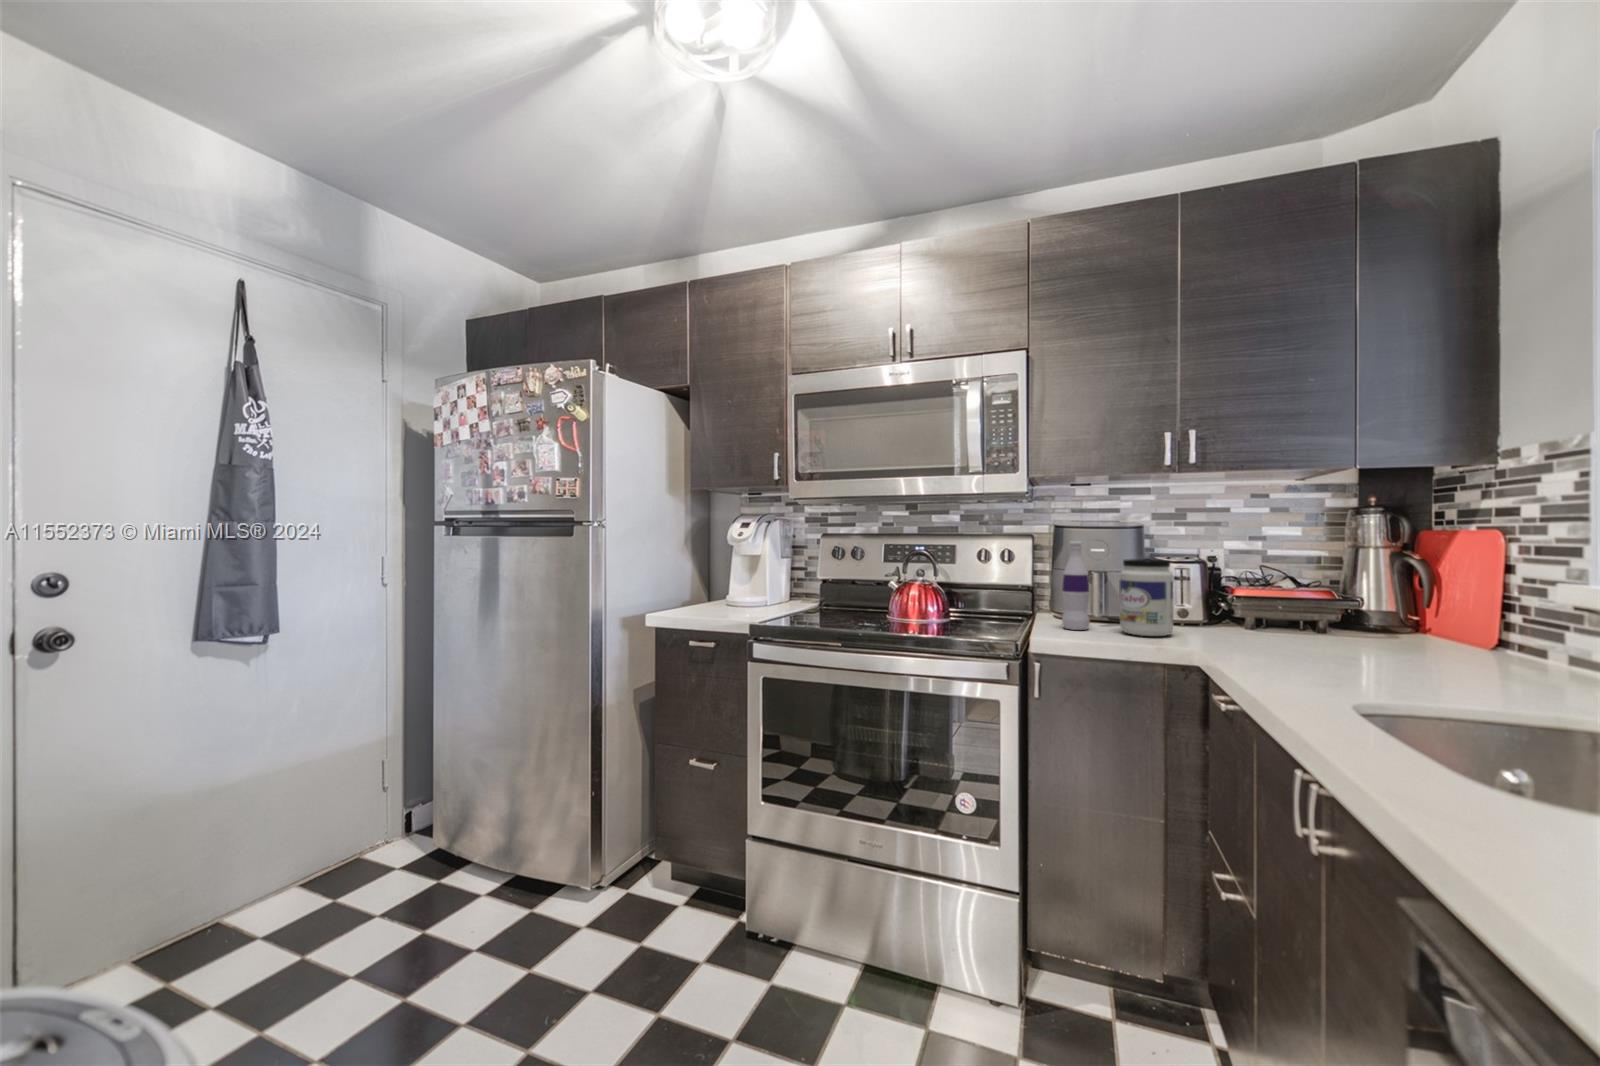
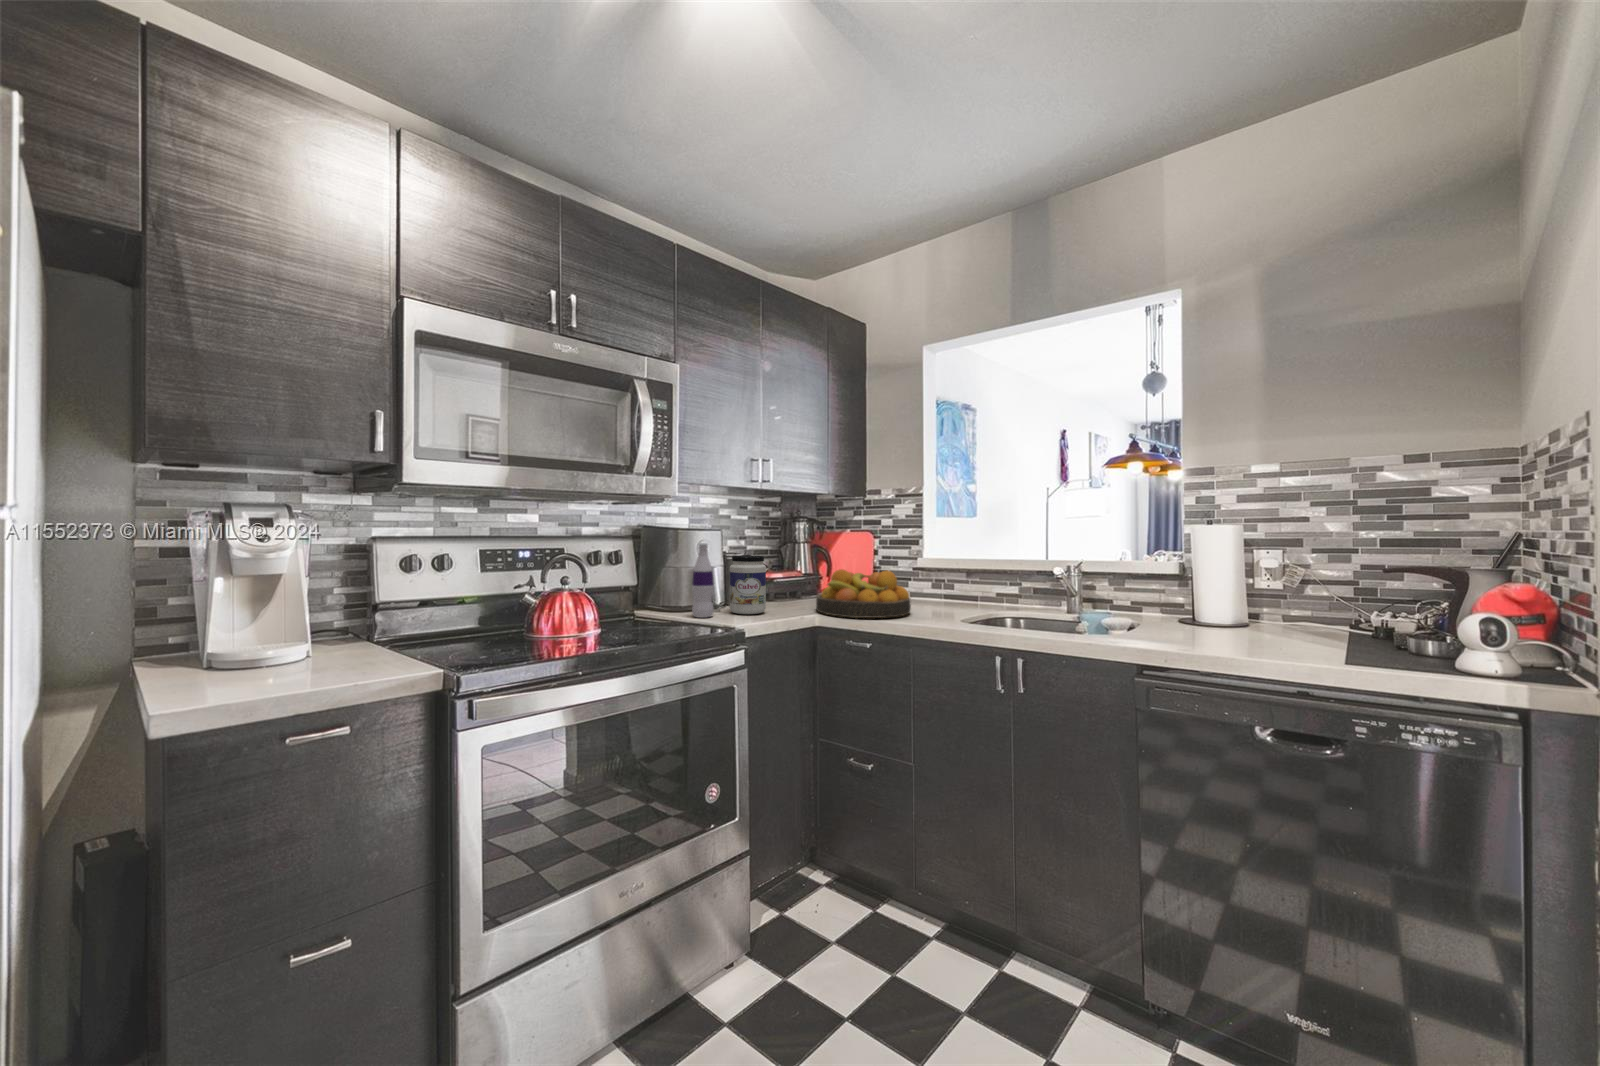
fruit bowl: none [1239,587,1453,678] -> present [816,569,911,618]

